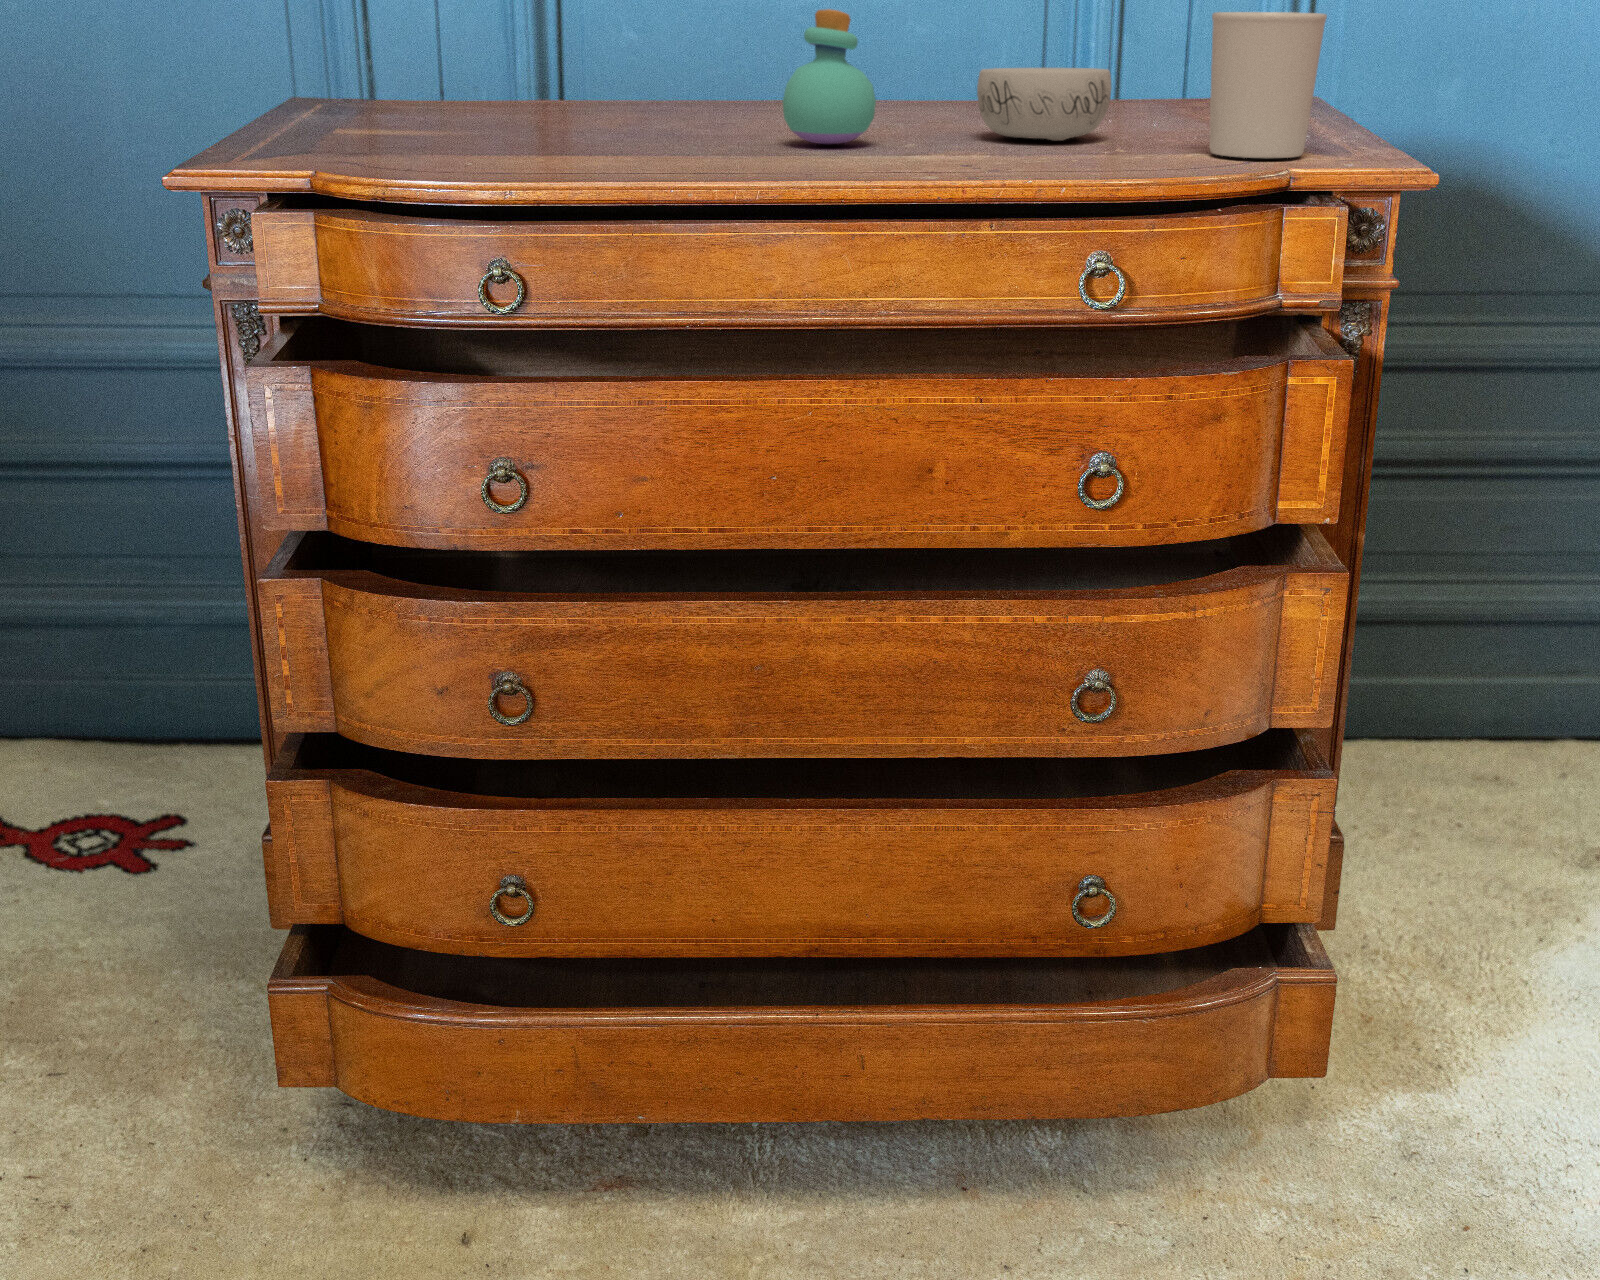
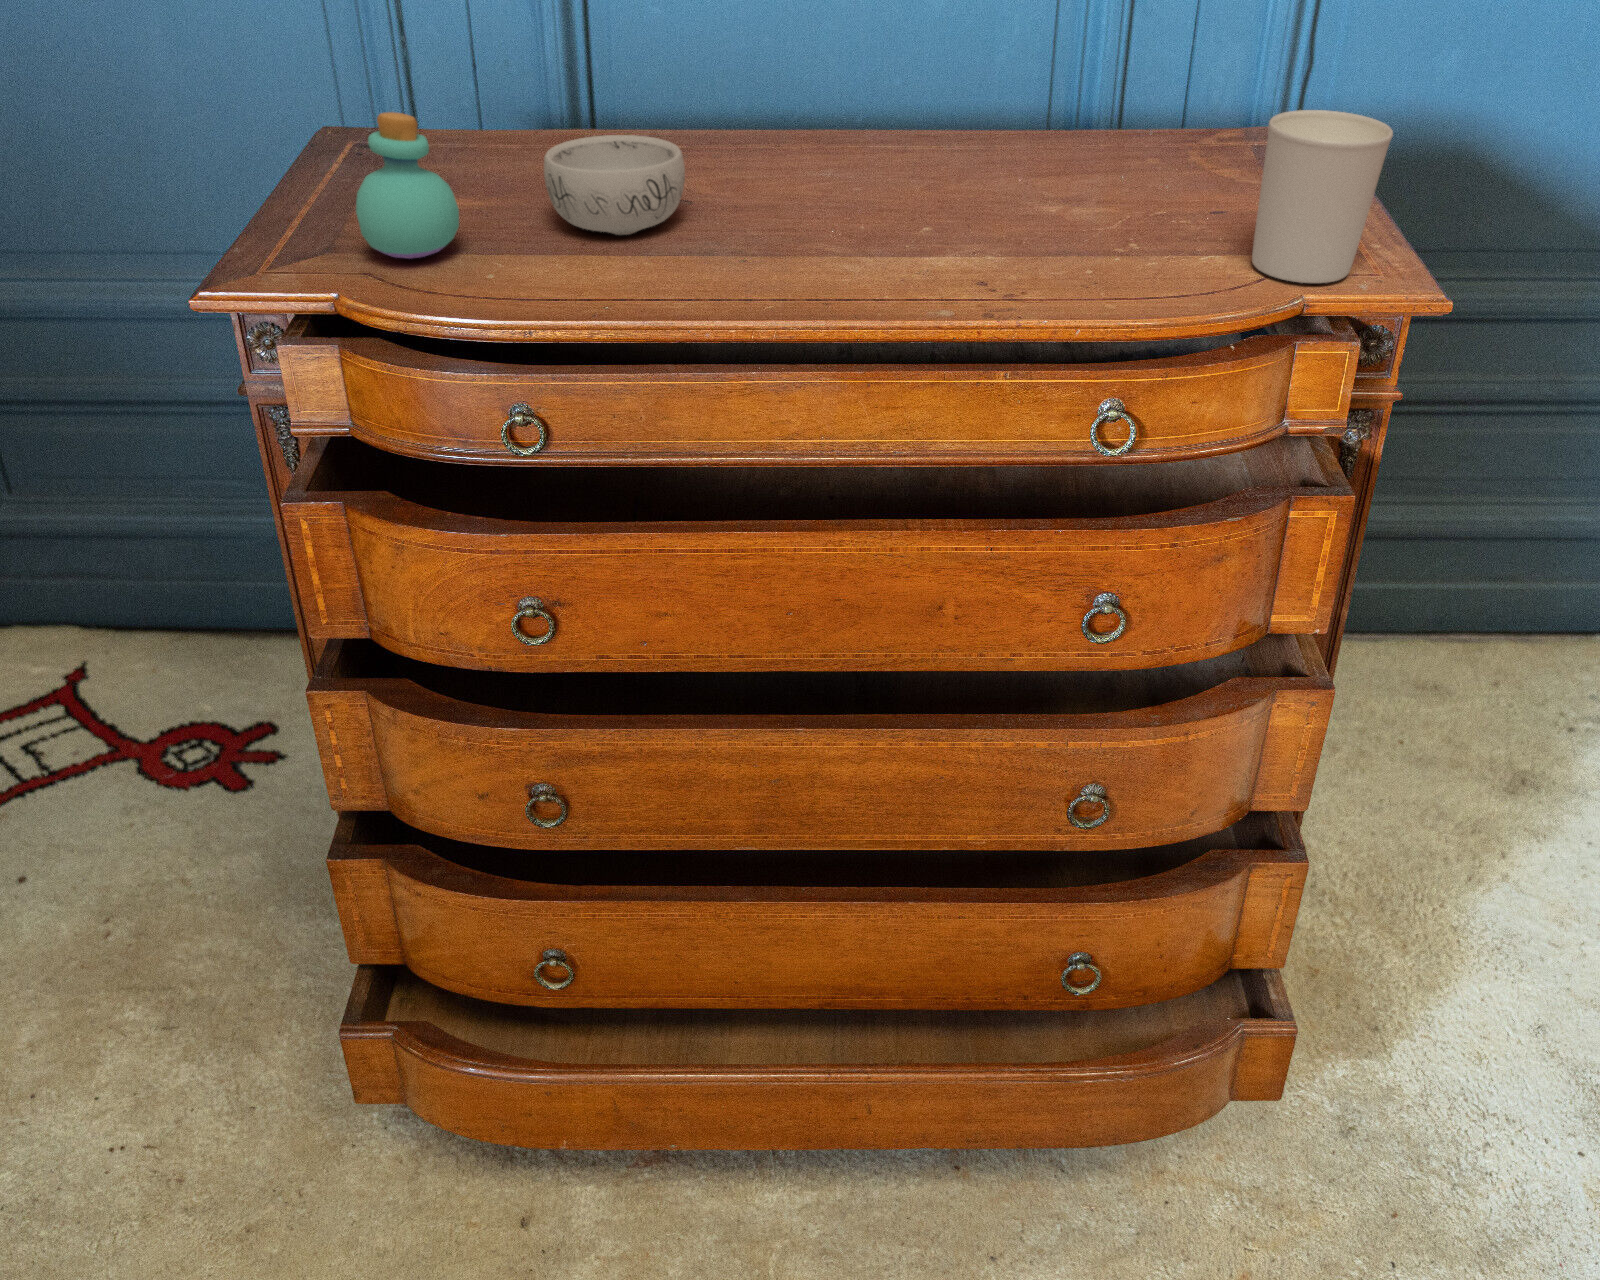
perfume bottle: present [783,9,876,144] -> present [356,112,459,259]
decorative bowl: present [977,68,1111,141] -> present [544,135,685,235]

